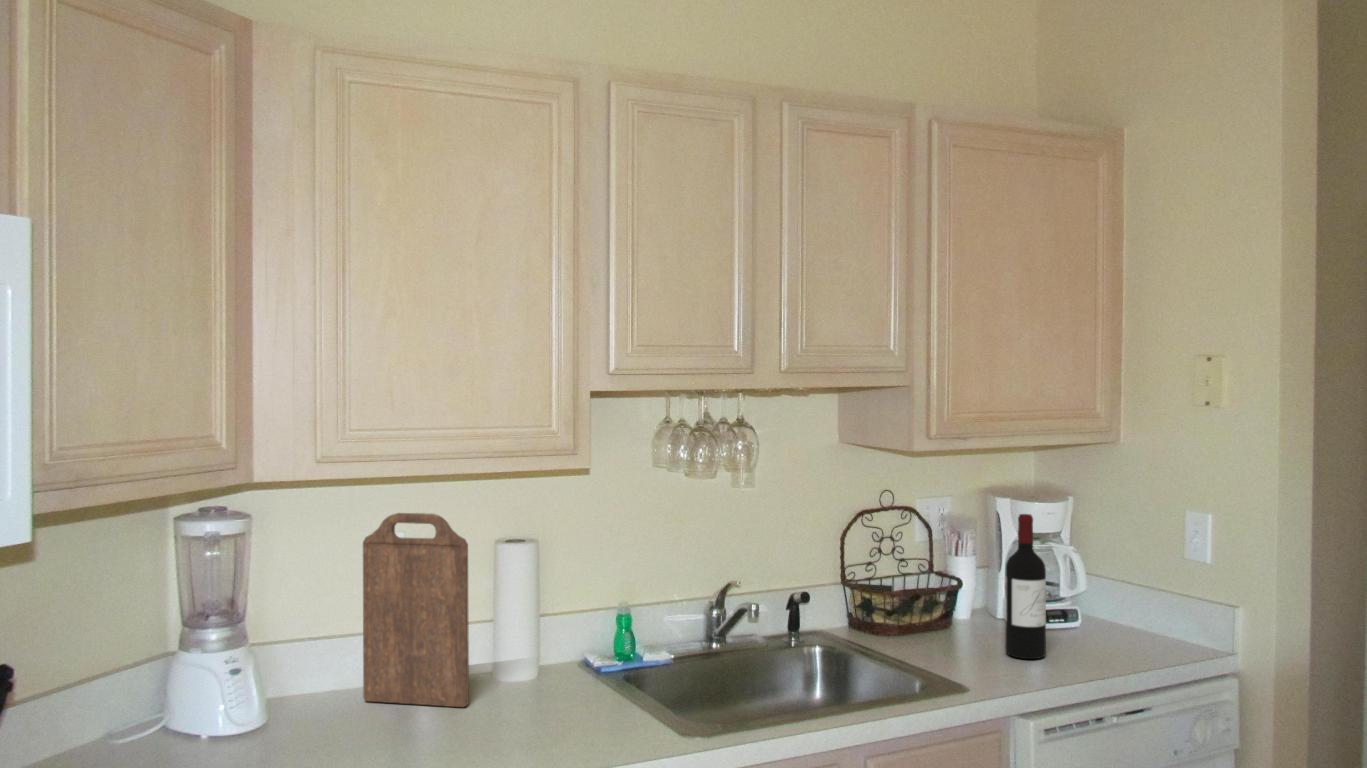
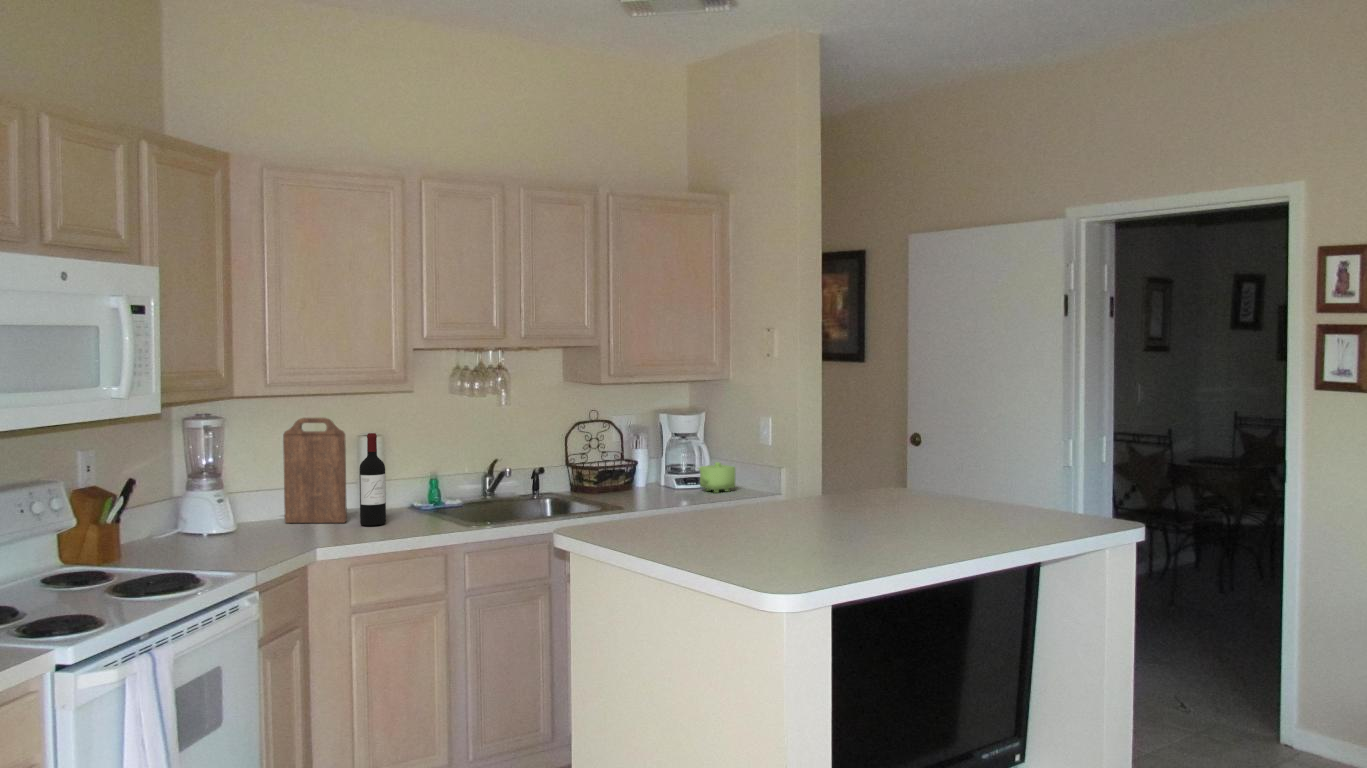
wine bottle: present [1005,514,1046,659] -> present [359,433,386,526]
teapot: none [1076,588,1144,644] -> present [698,462,735,493]

